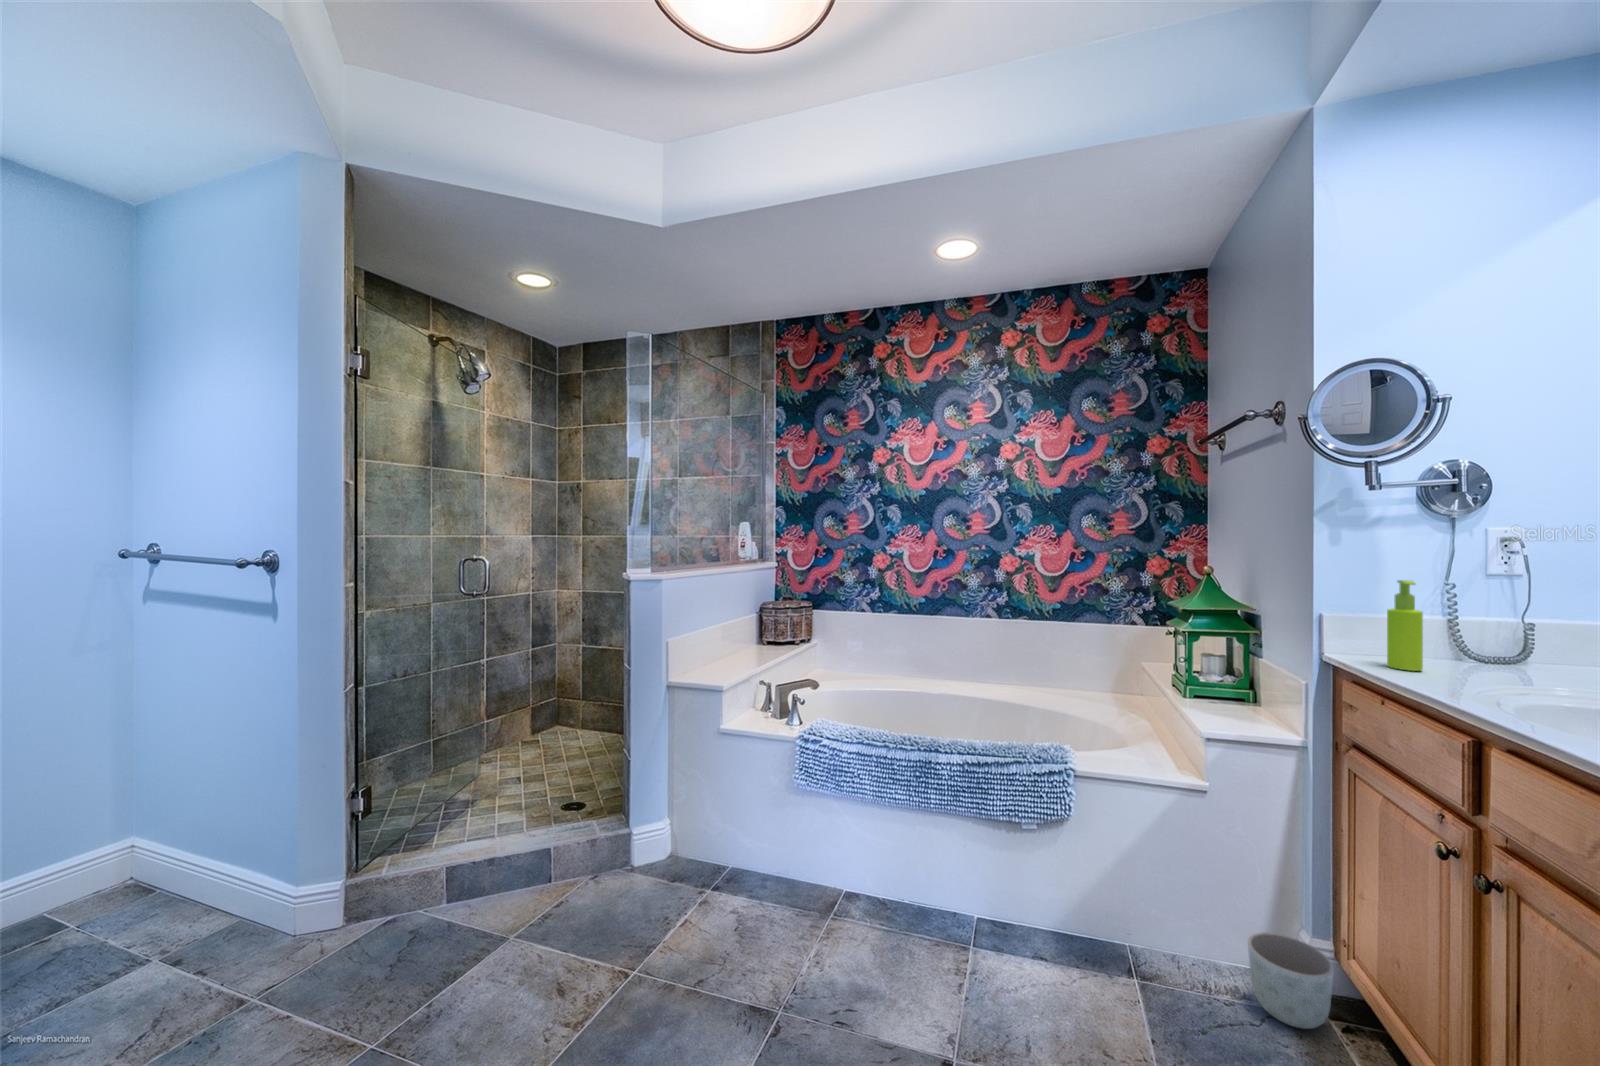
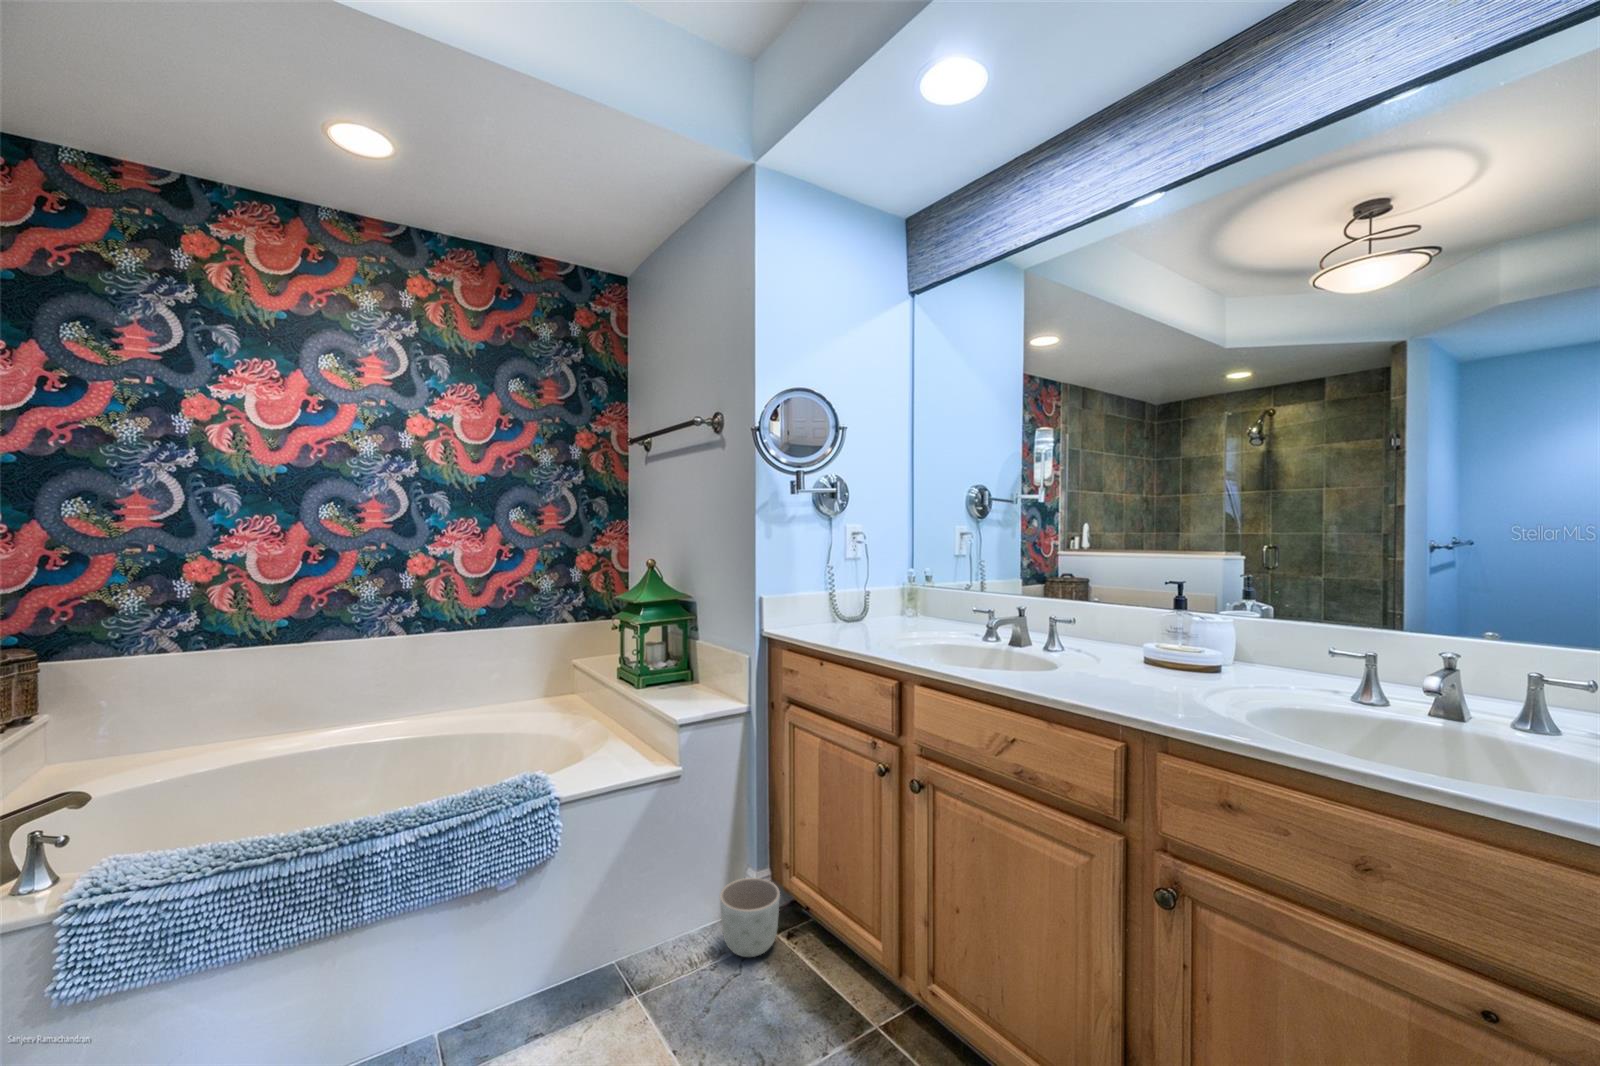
soap dispenser: present [1387,580,1423,671] -> none [809,563,829,632]

